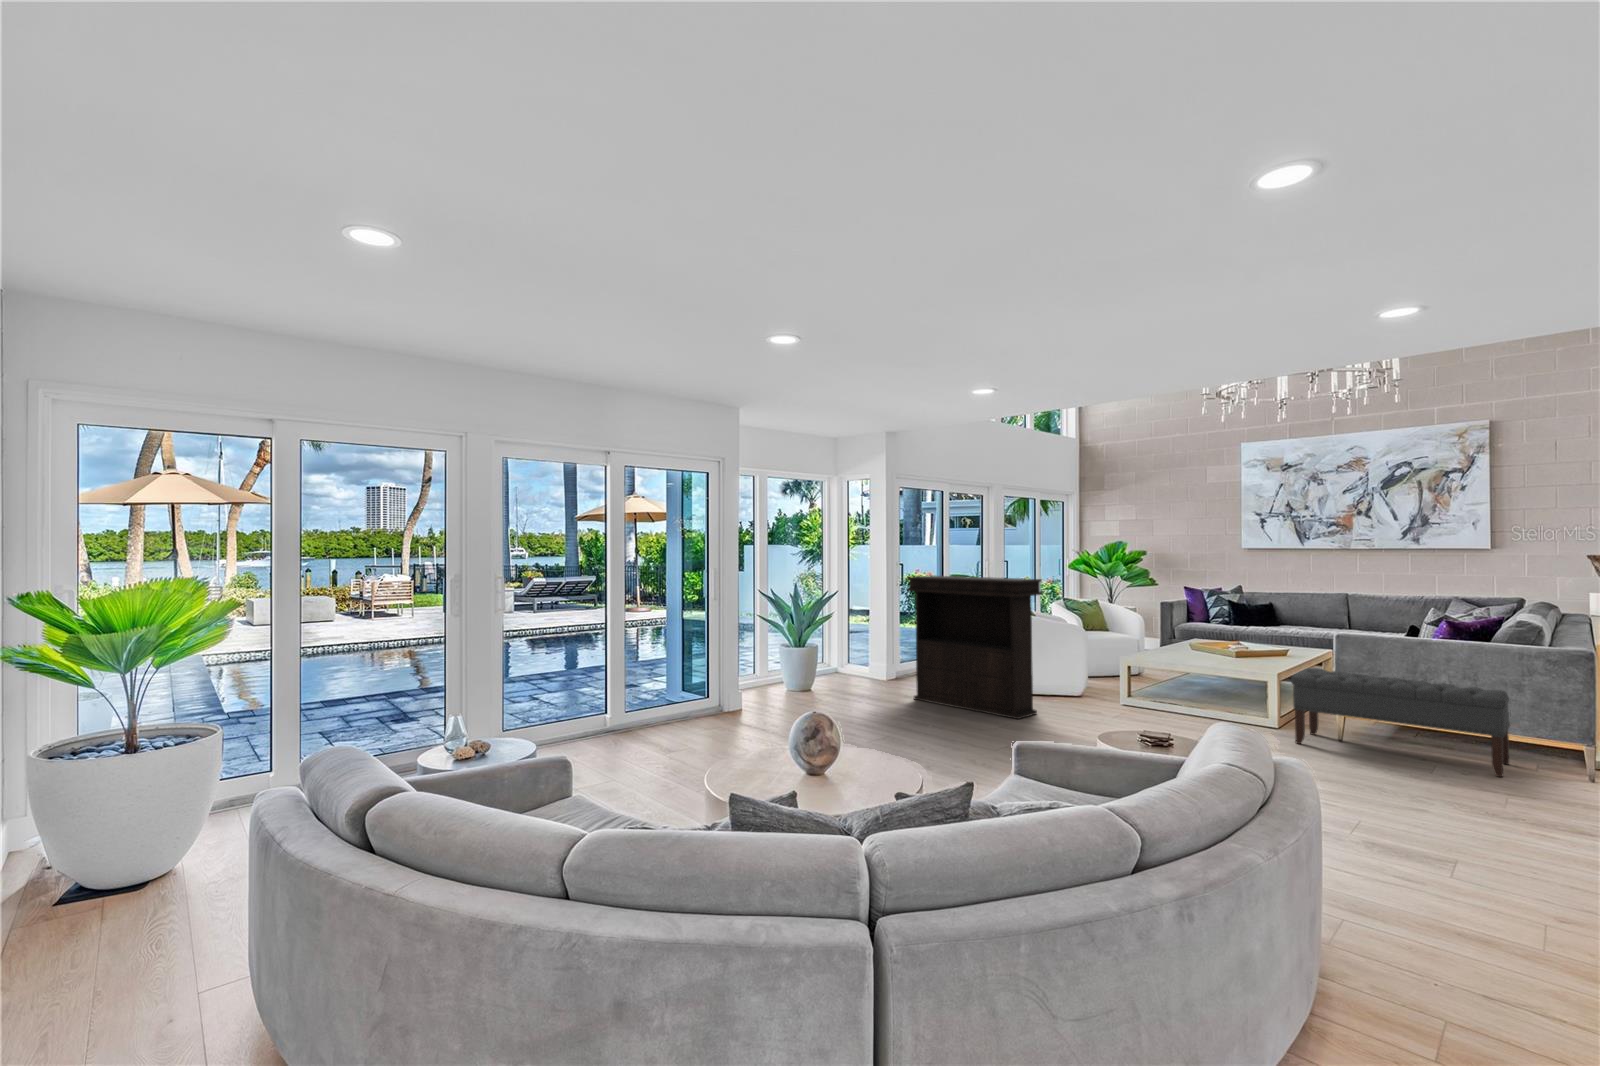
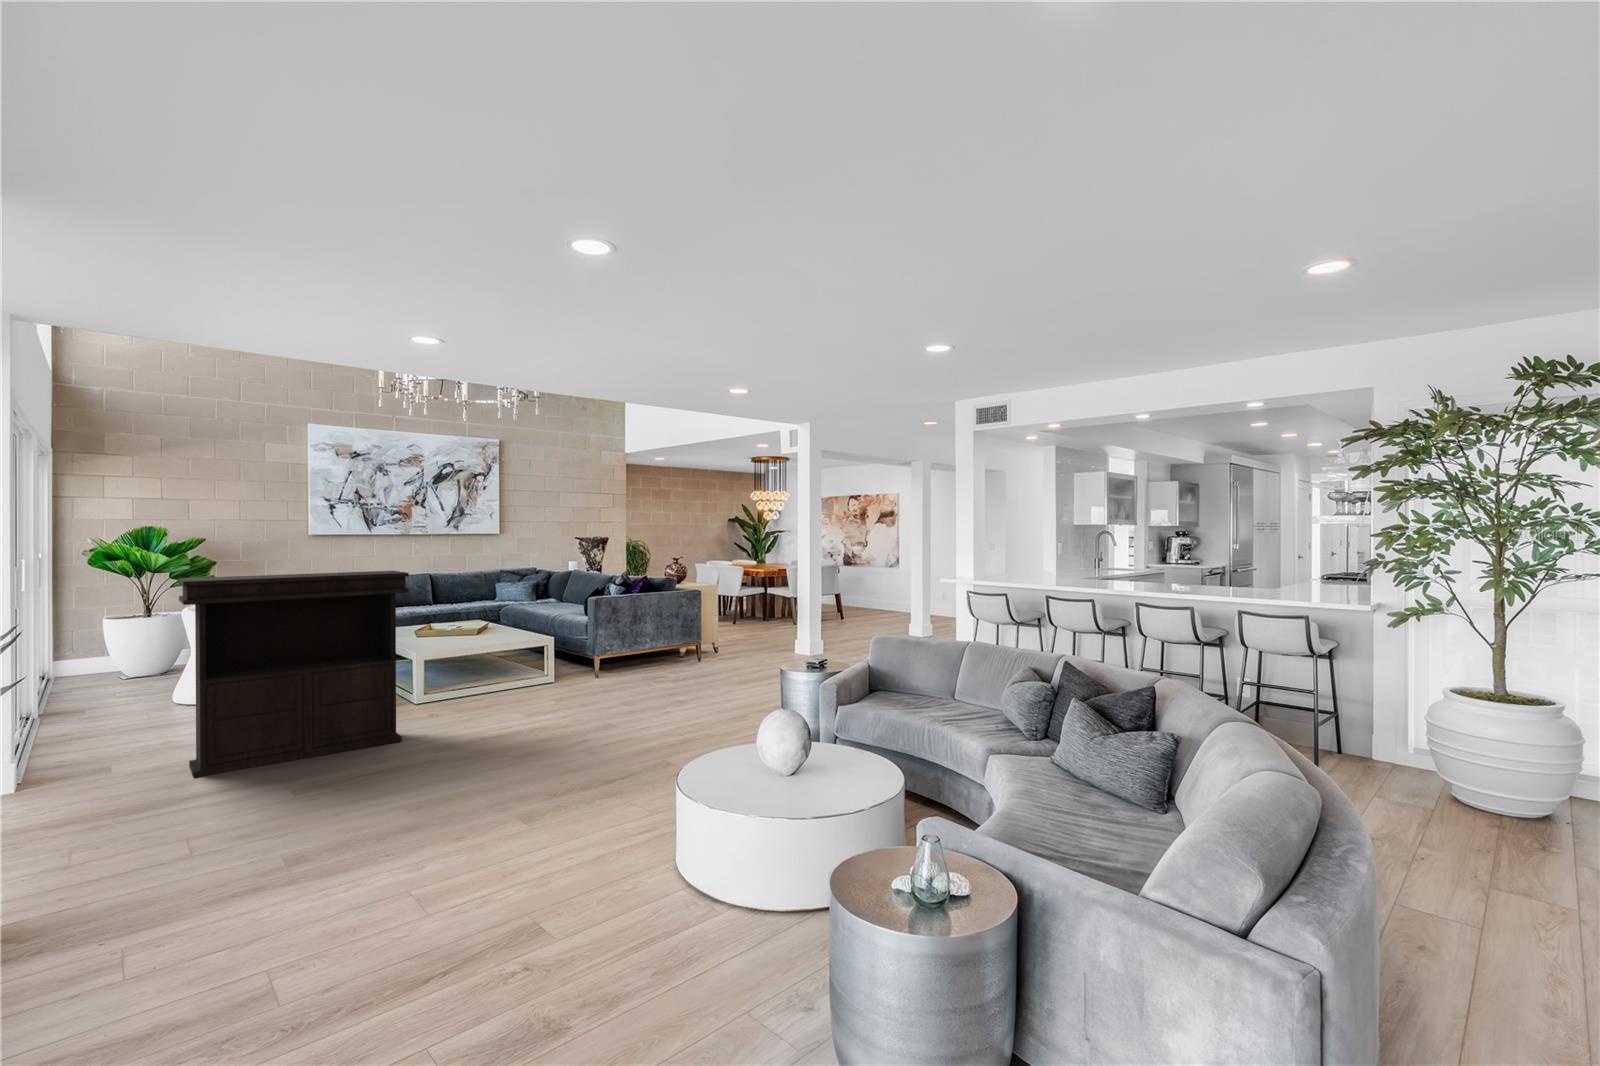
bench: present [1291,668,1510,777] -> none [565,618,690,687]

